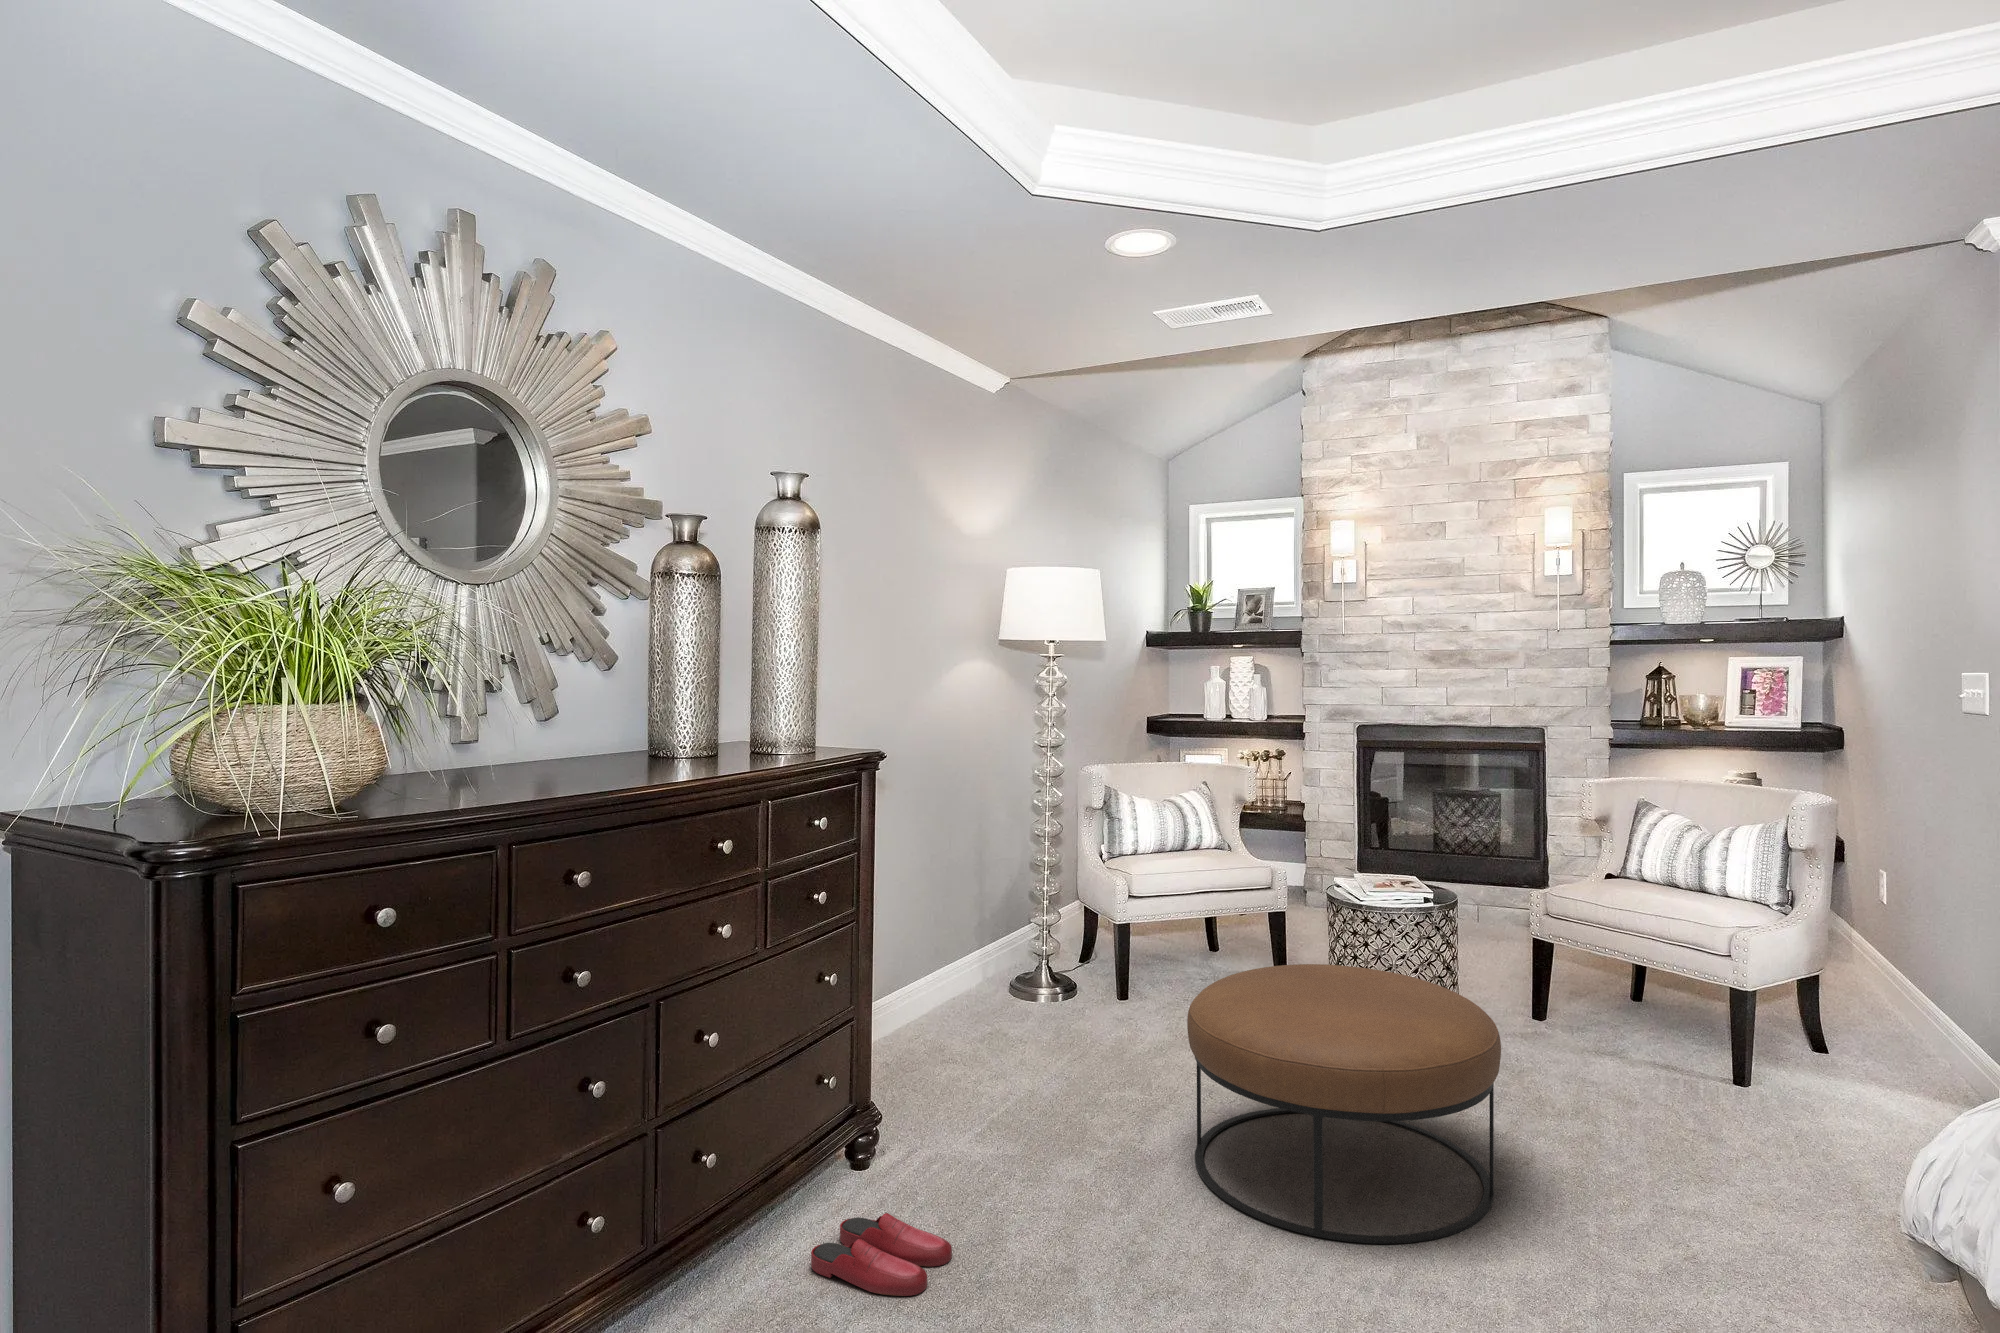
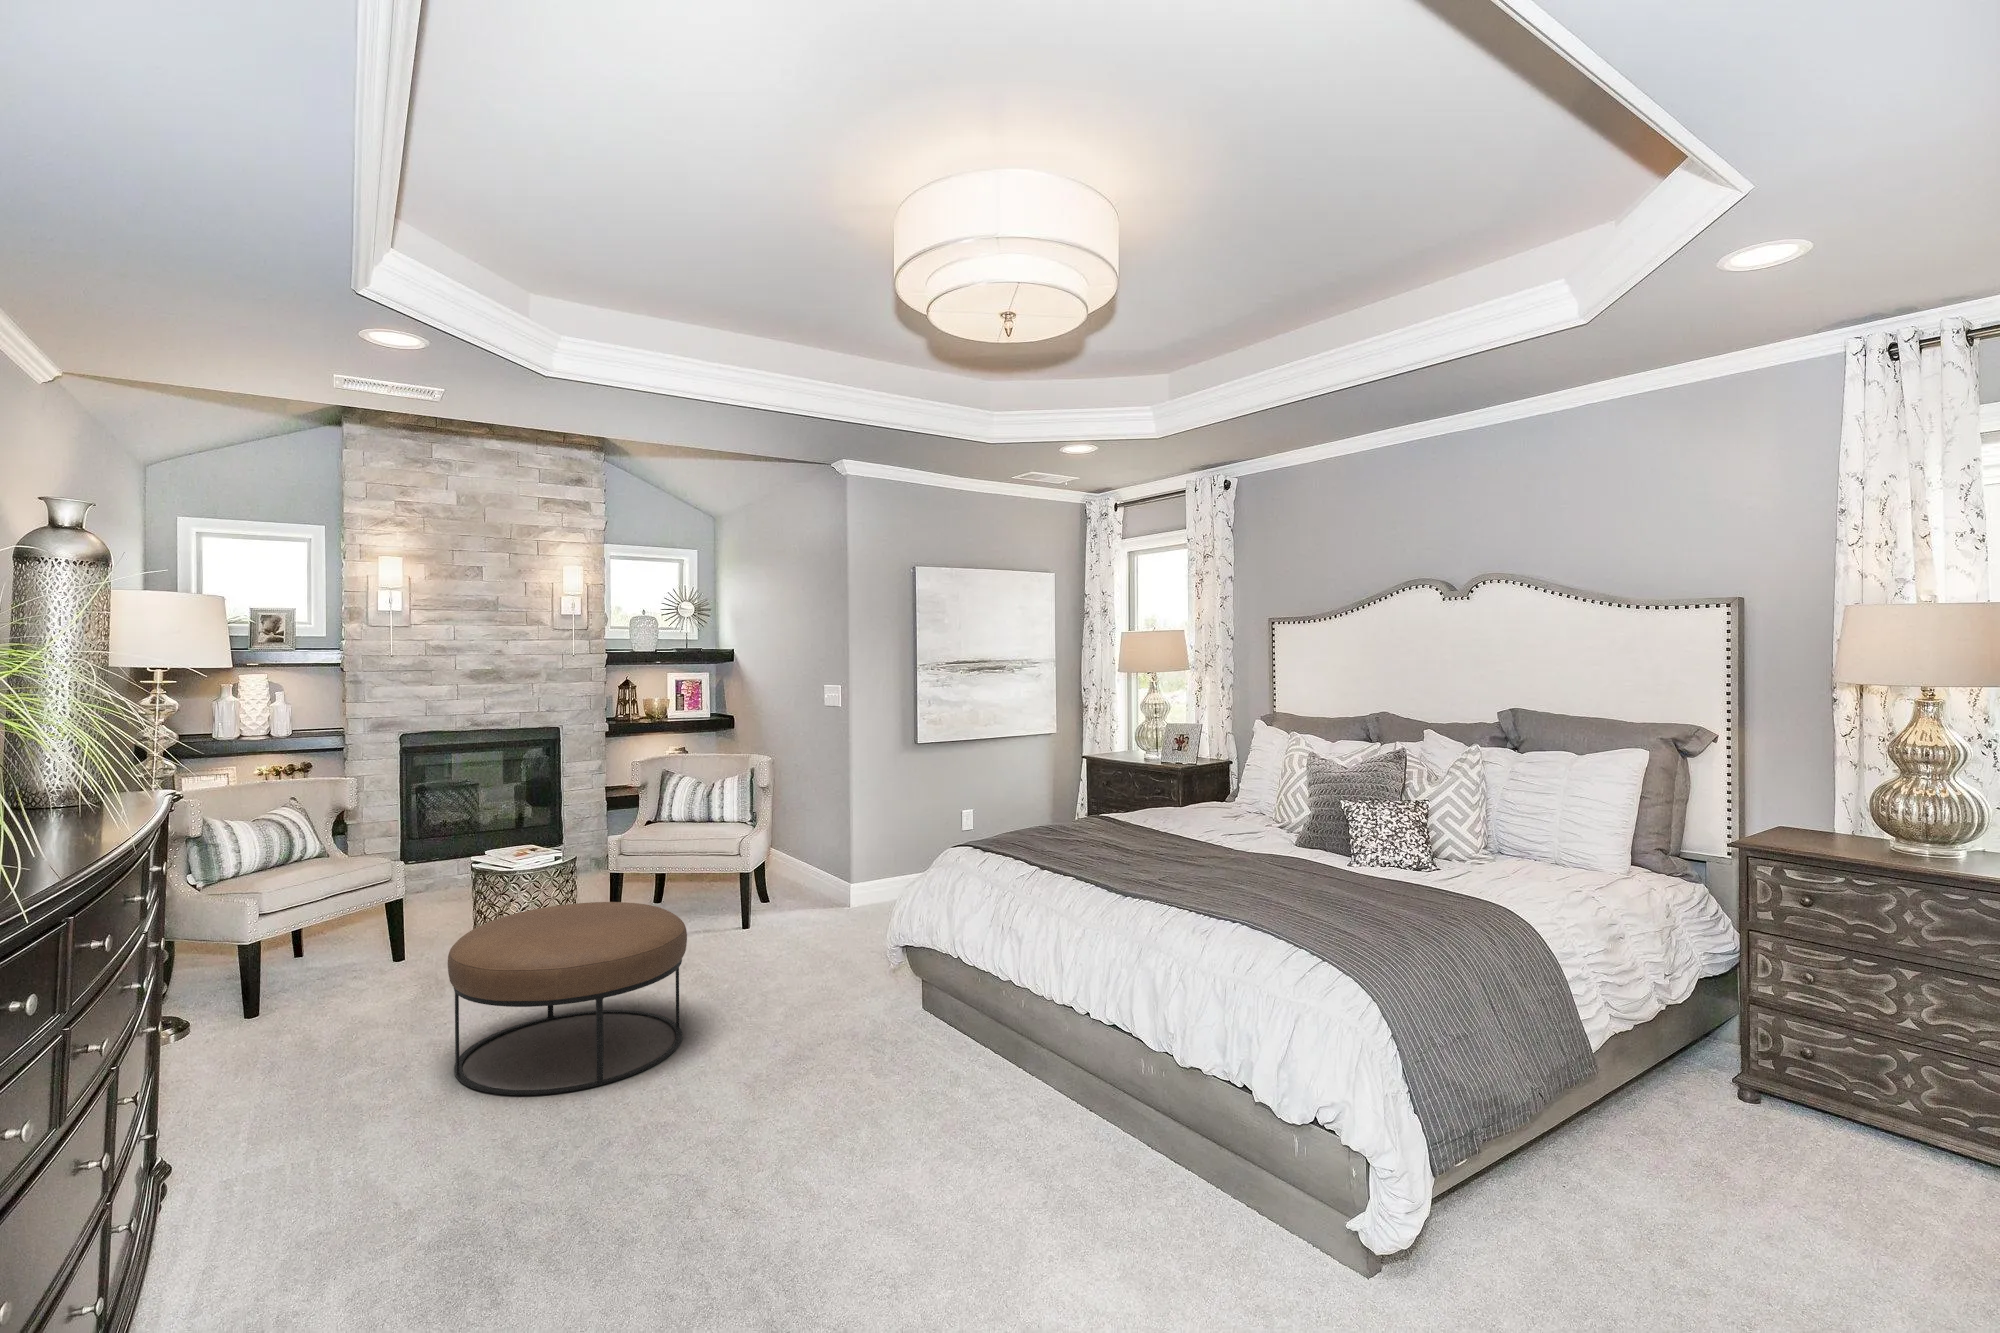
slippers: present [811,1213,952,1296] -> none [173,1212,328,1298]

